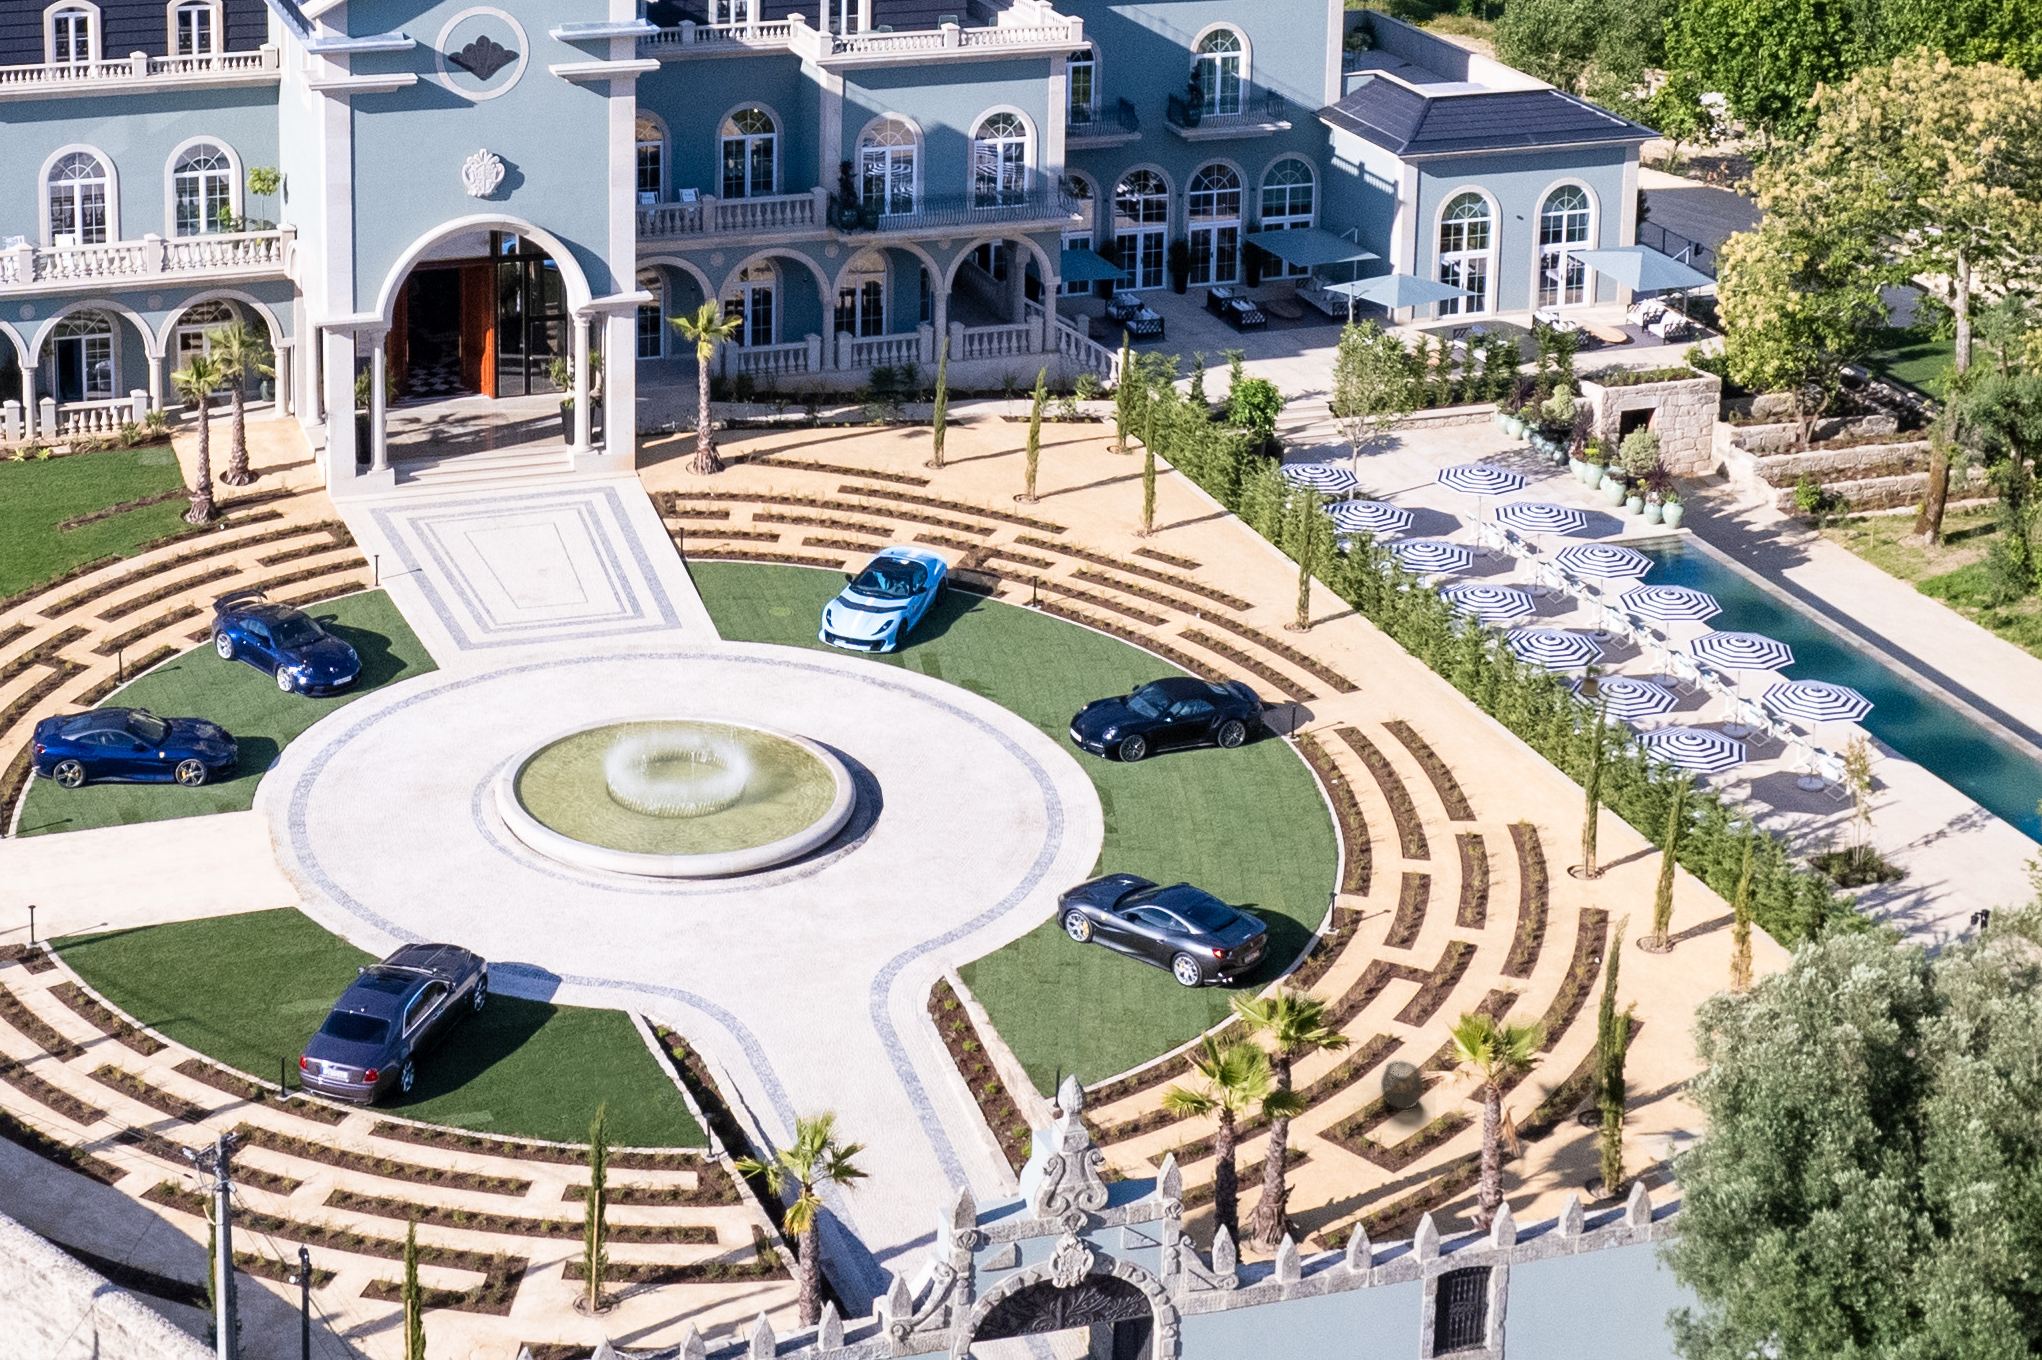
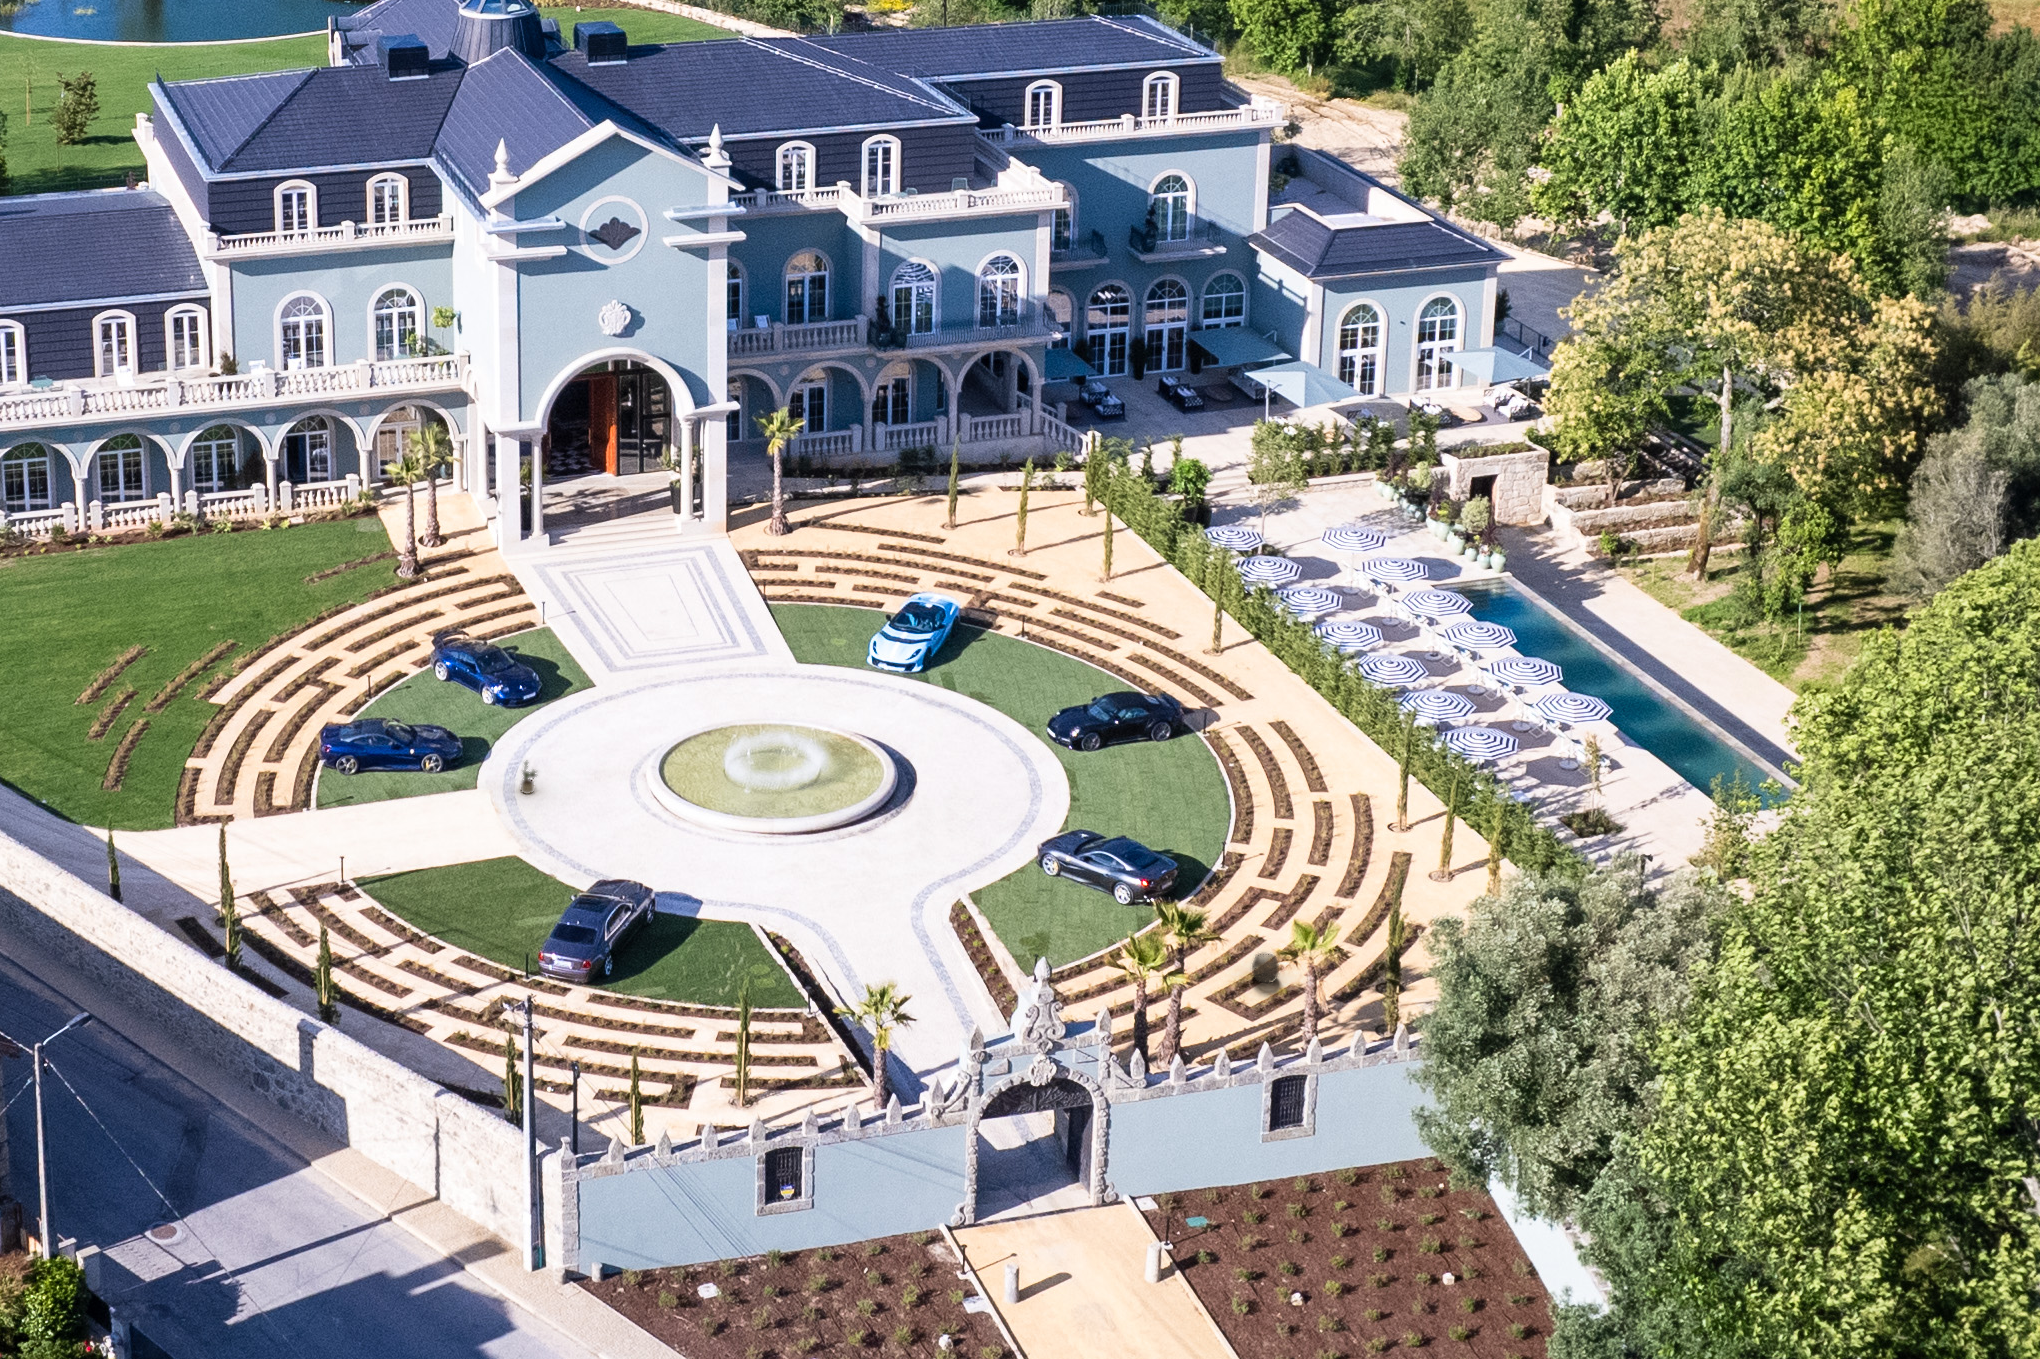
potted plant: present [1580,651,1606,697] -> present [521,762,536,794]

